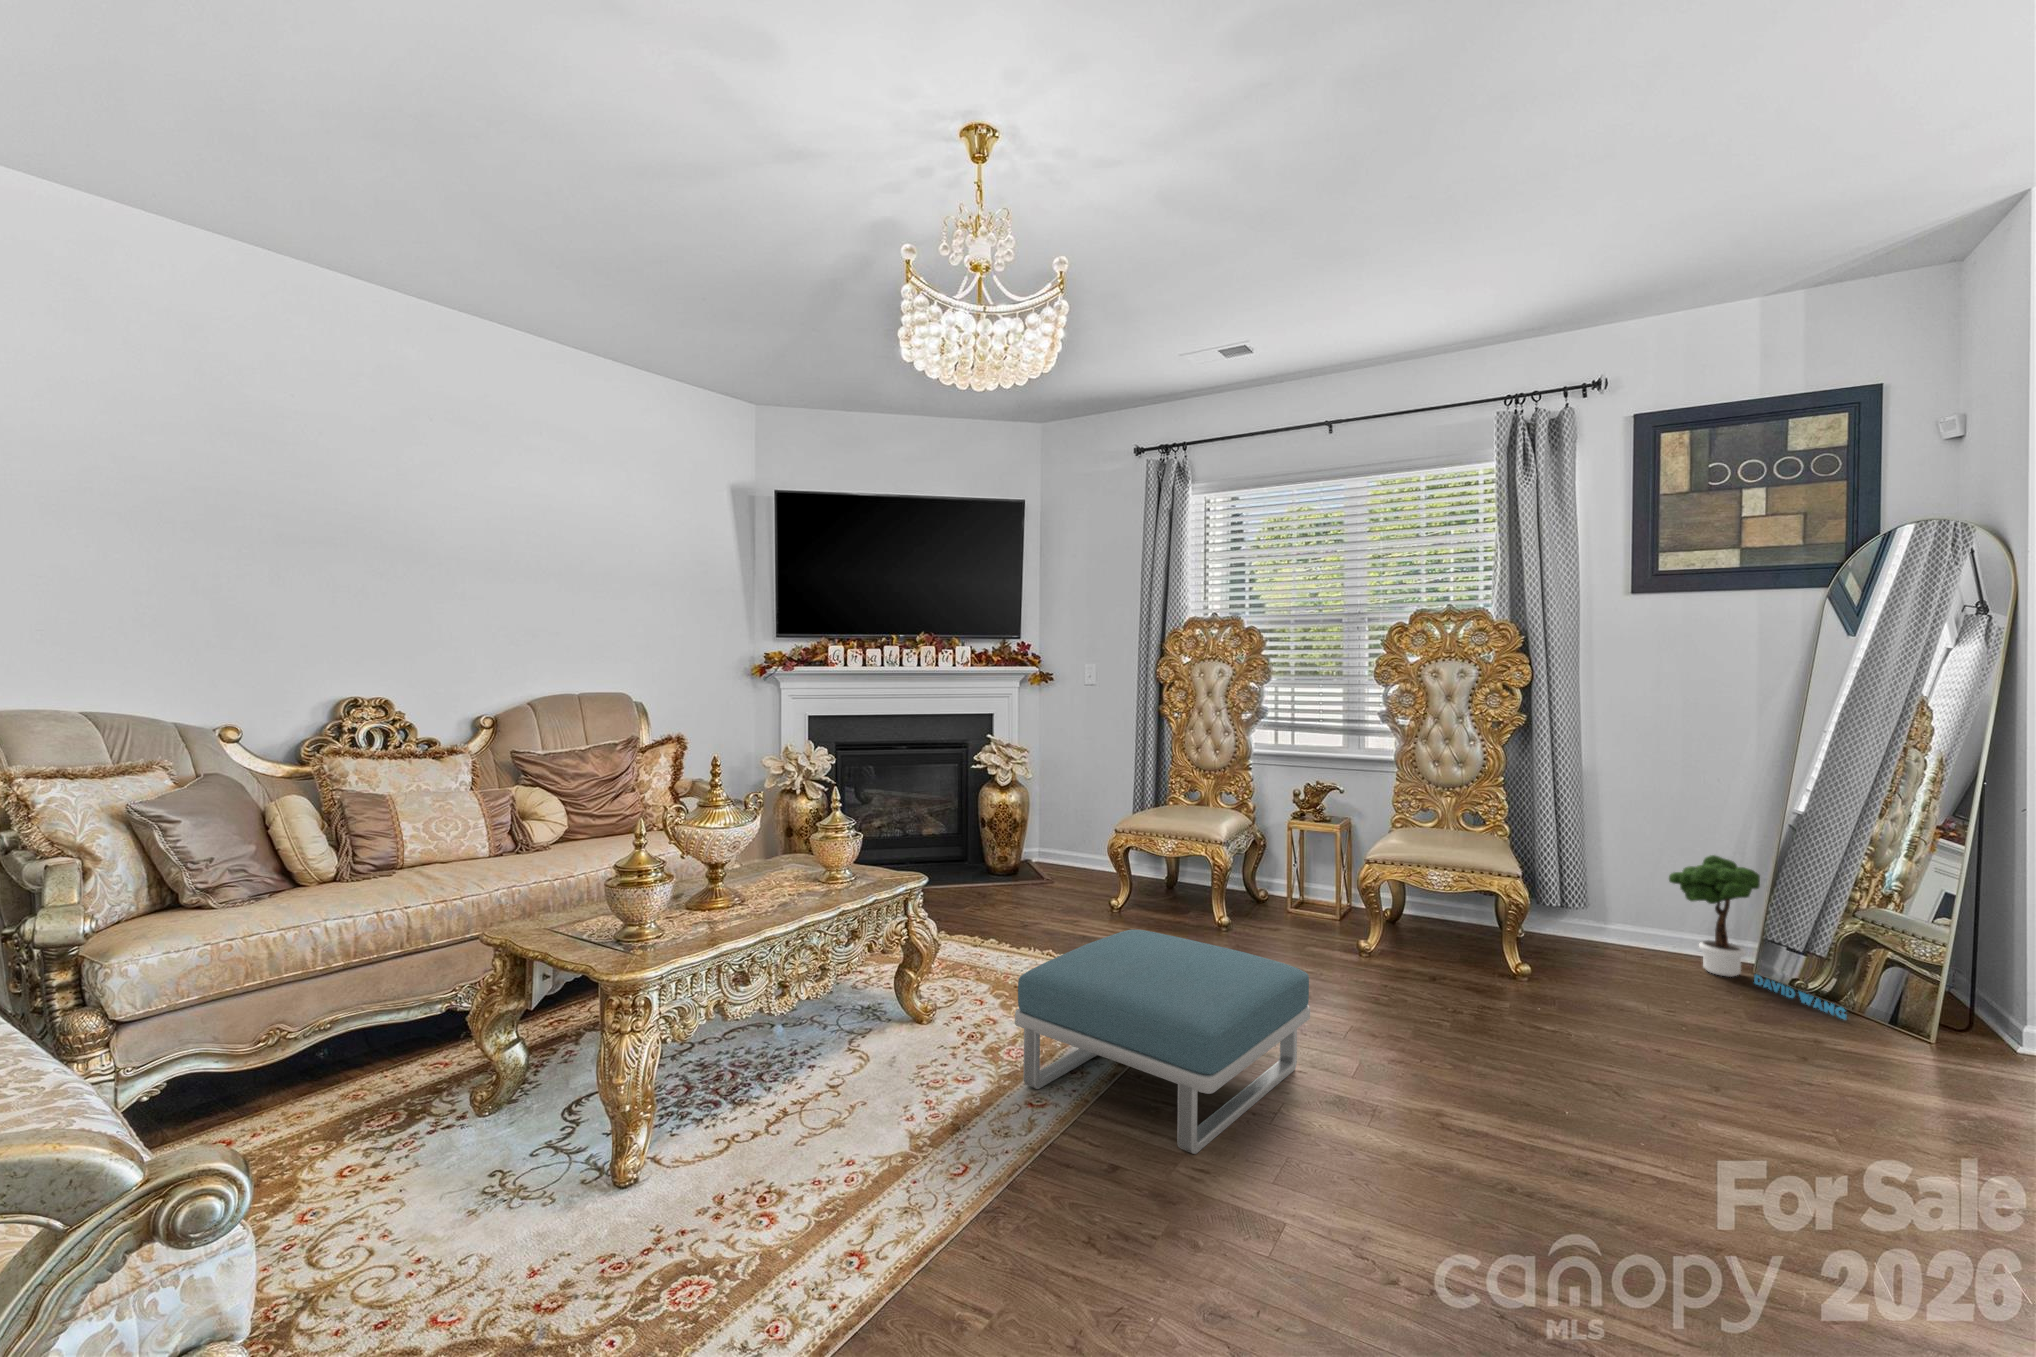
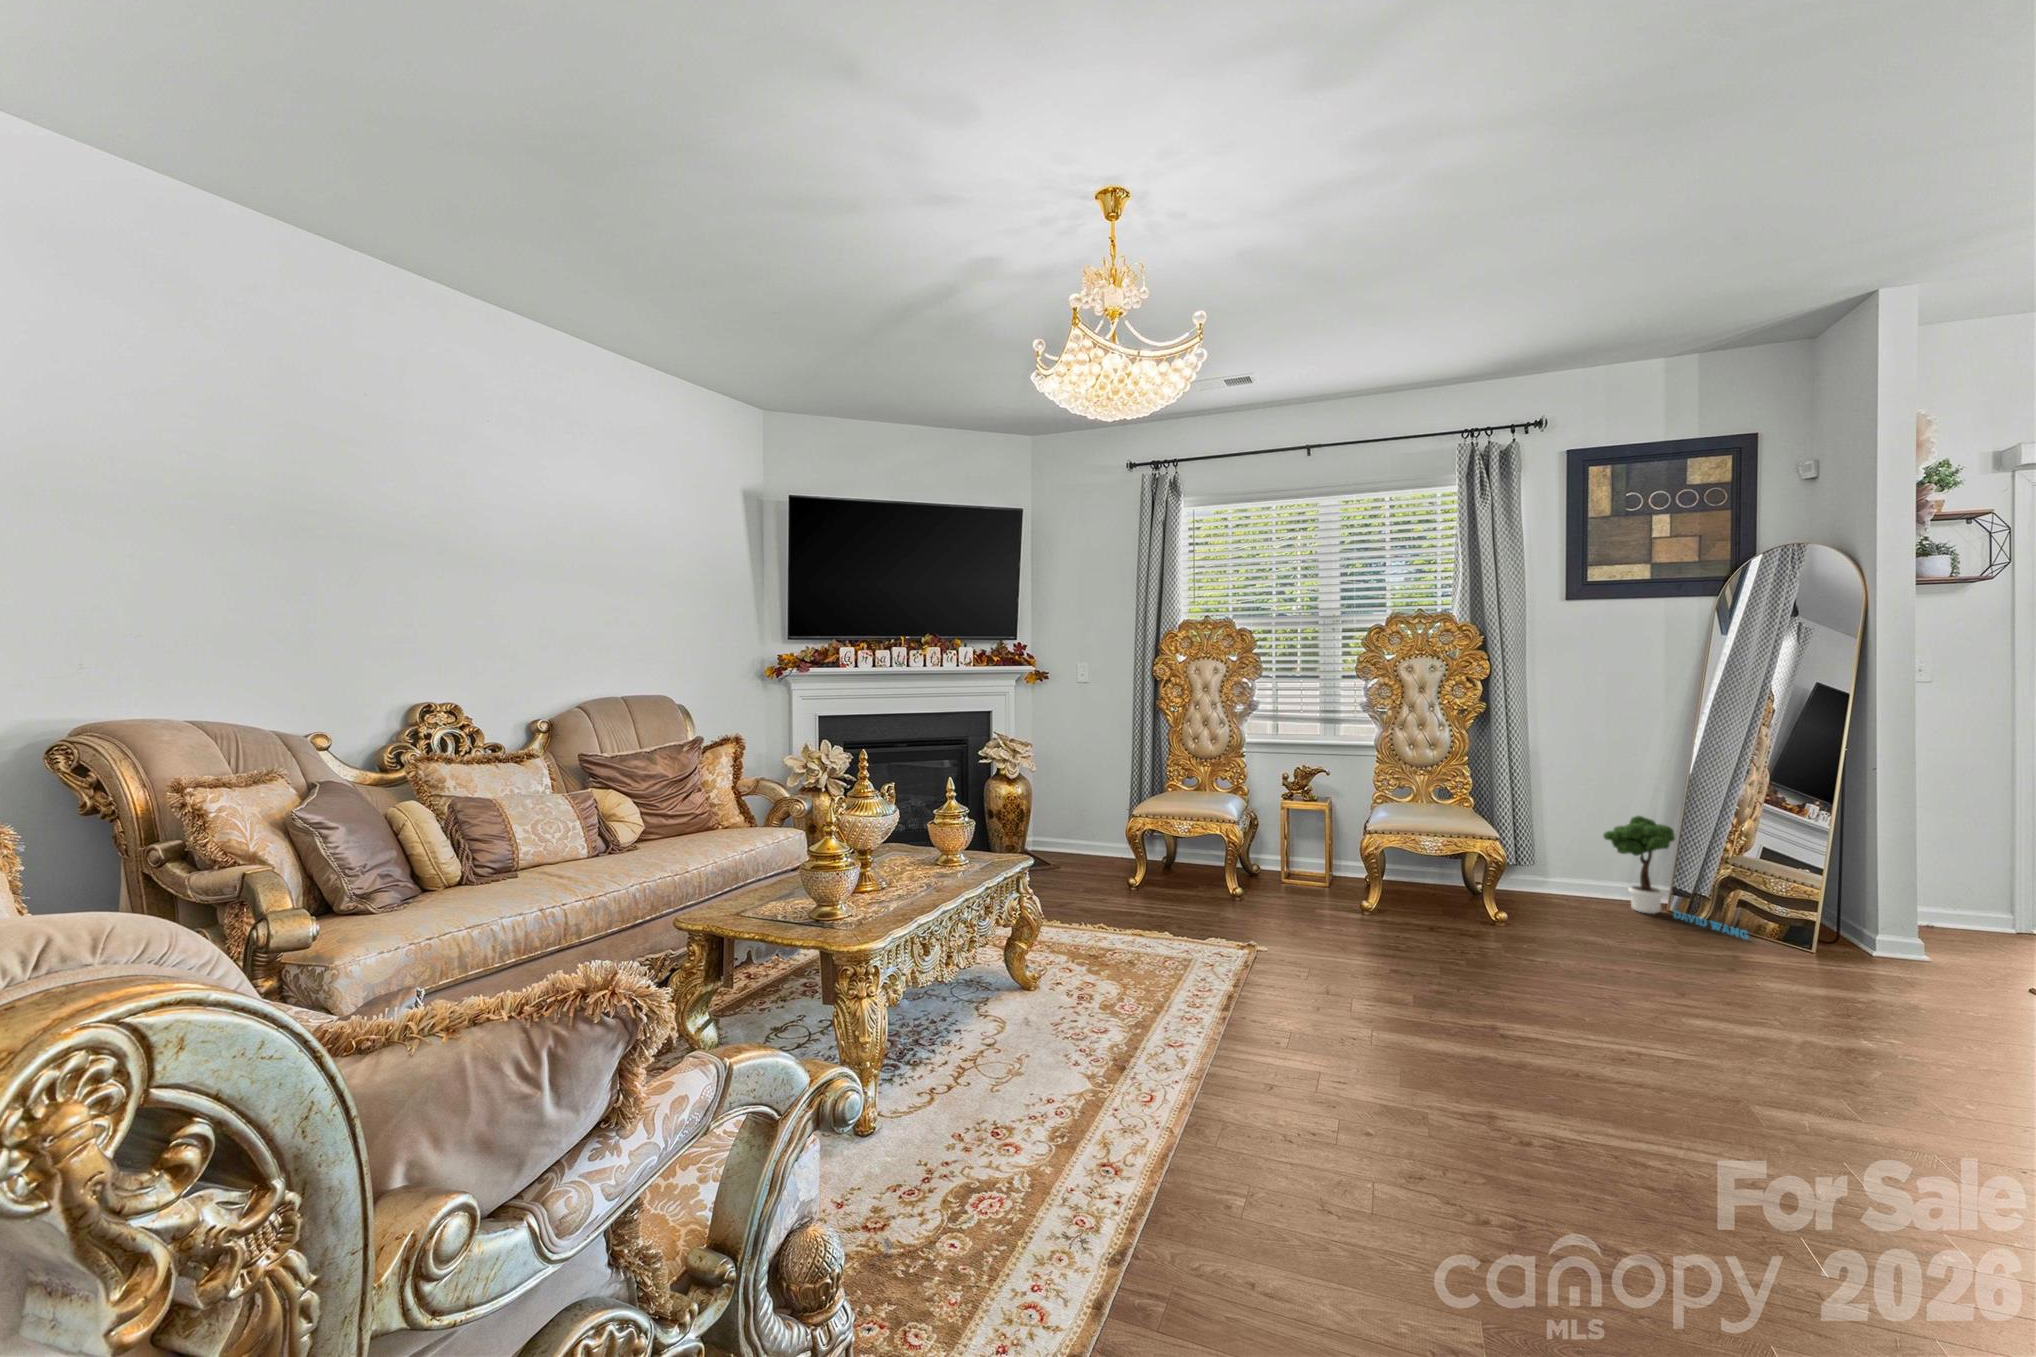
footstool: present [1015,929,1310,1154] -> none [1145,895,1379,1068]

